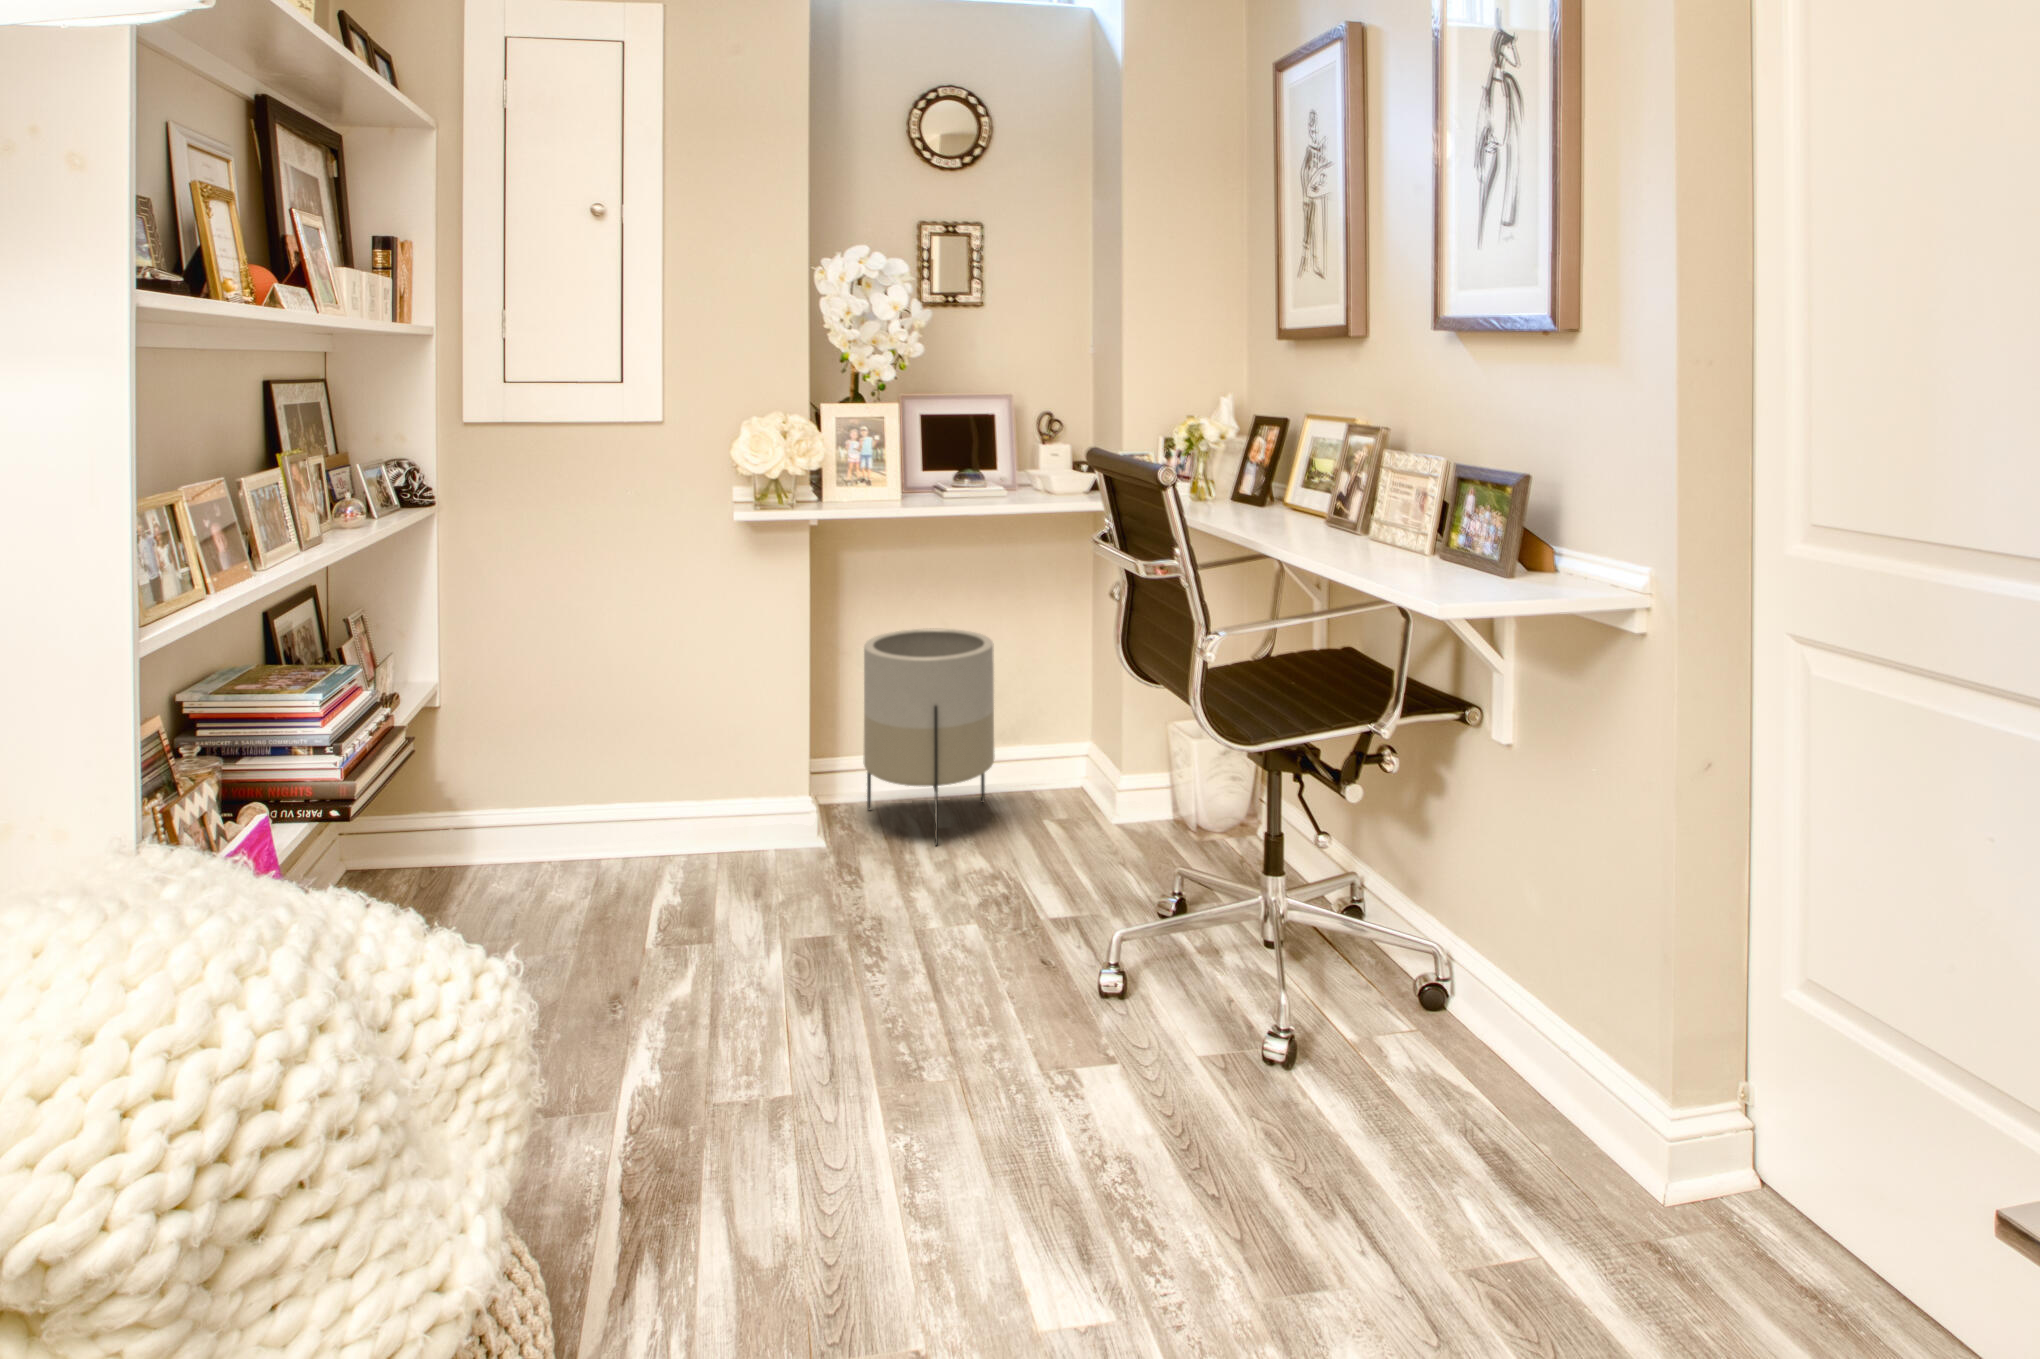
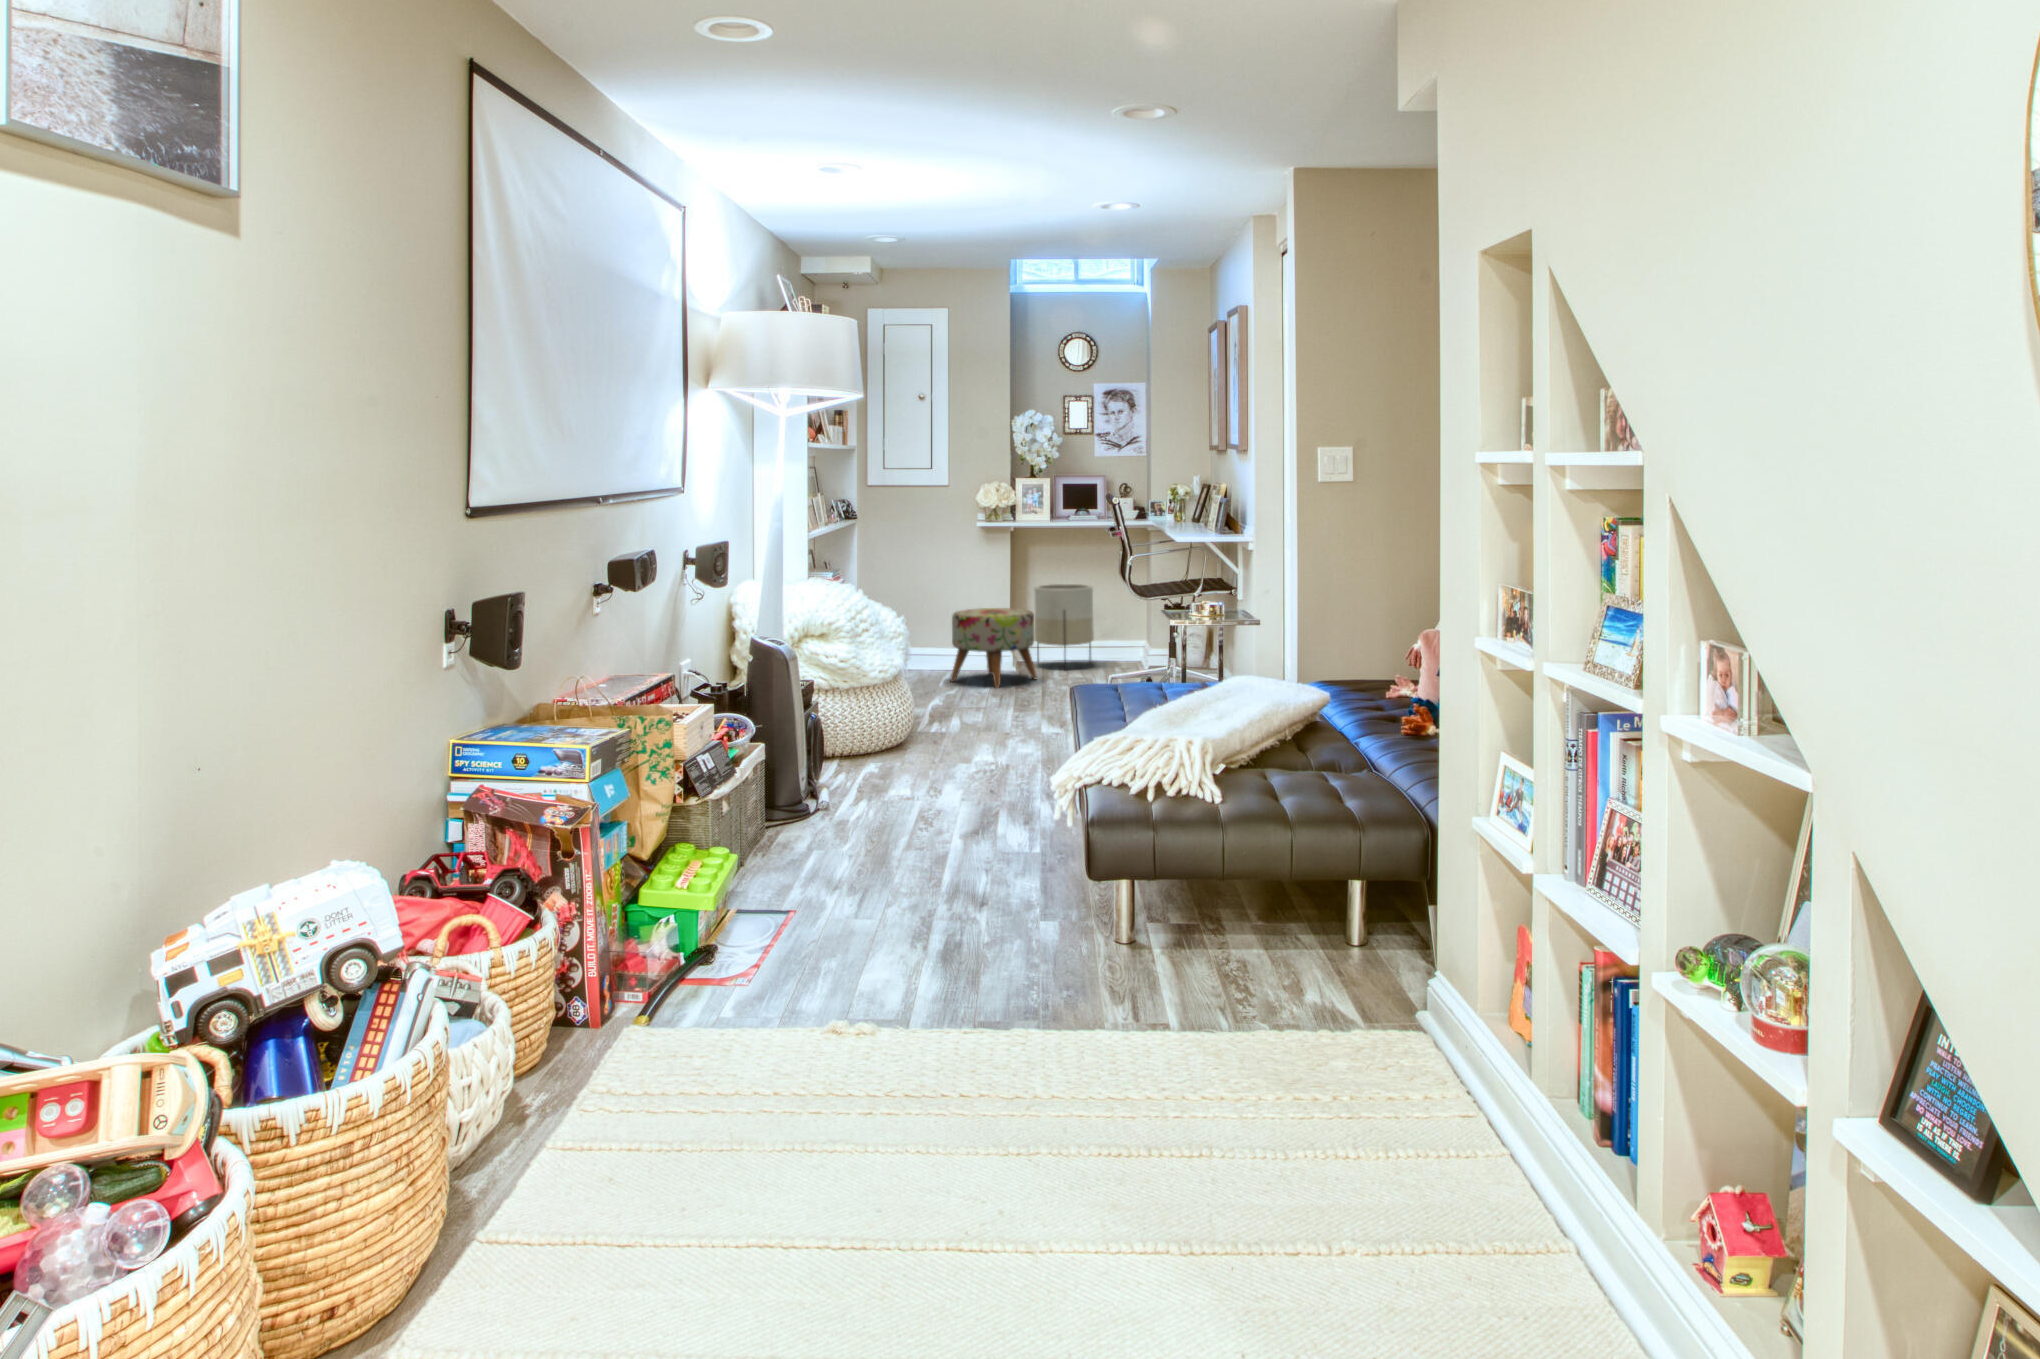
ottoman: none [653,718,880,974] -> present [950,608,1037,688]

